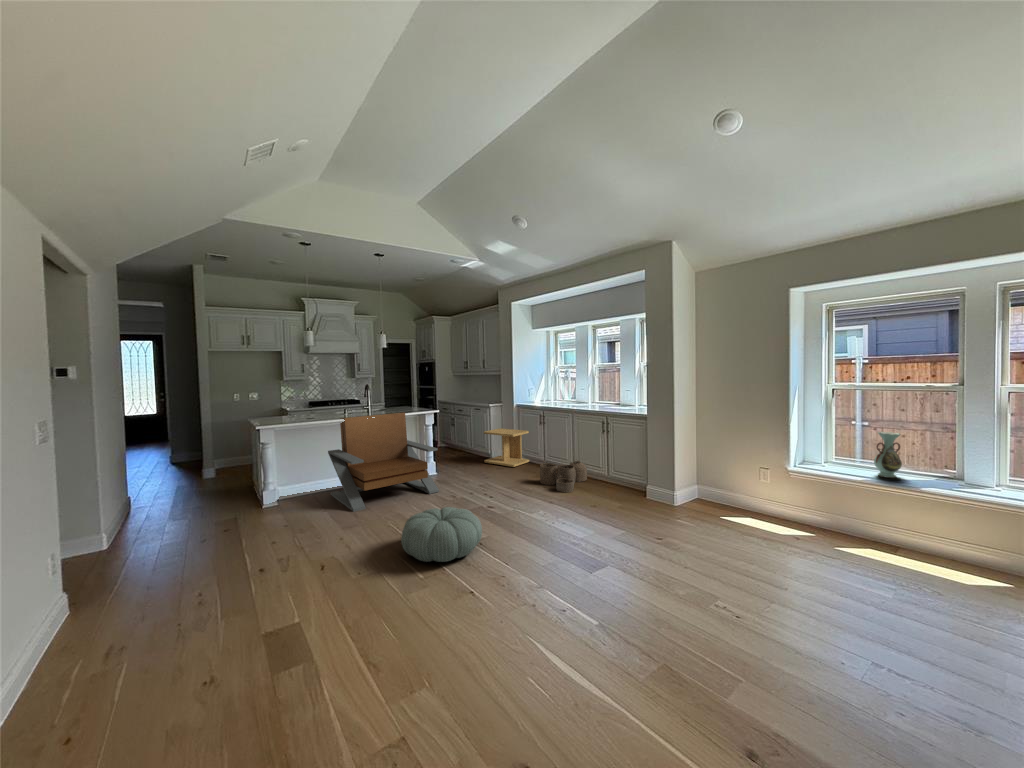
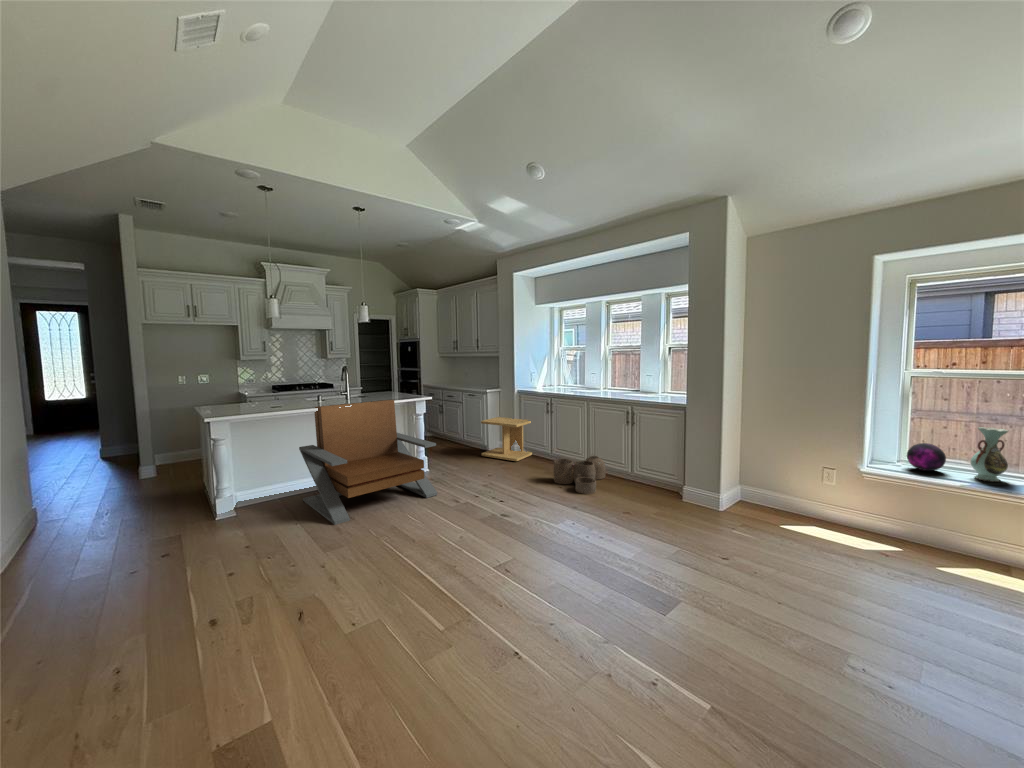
decorative orb: none [827,446,857,470] -> present [907,443,946,471]
pouf: present [401,507,482,562] -> none [408,524,513,605]

